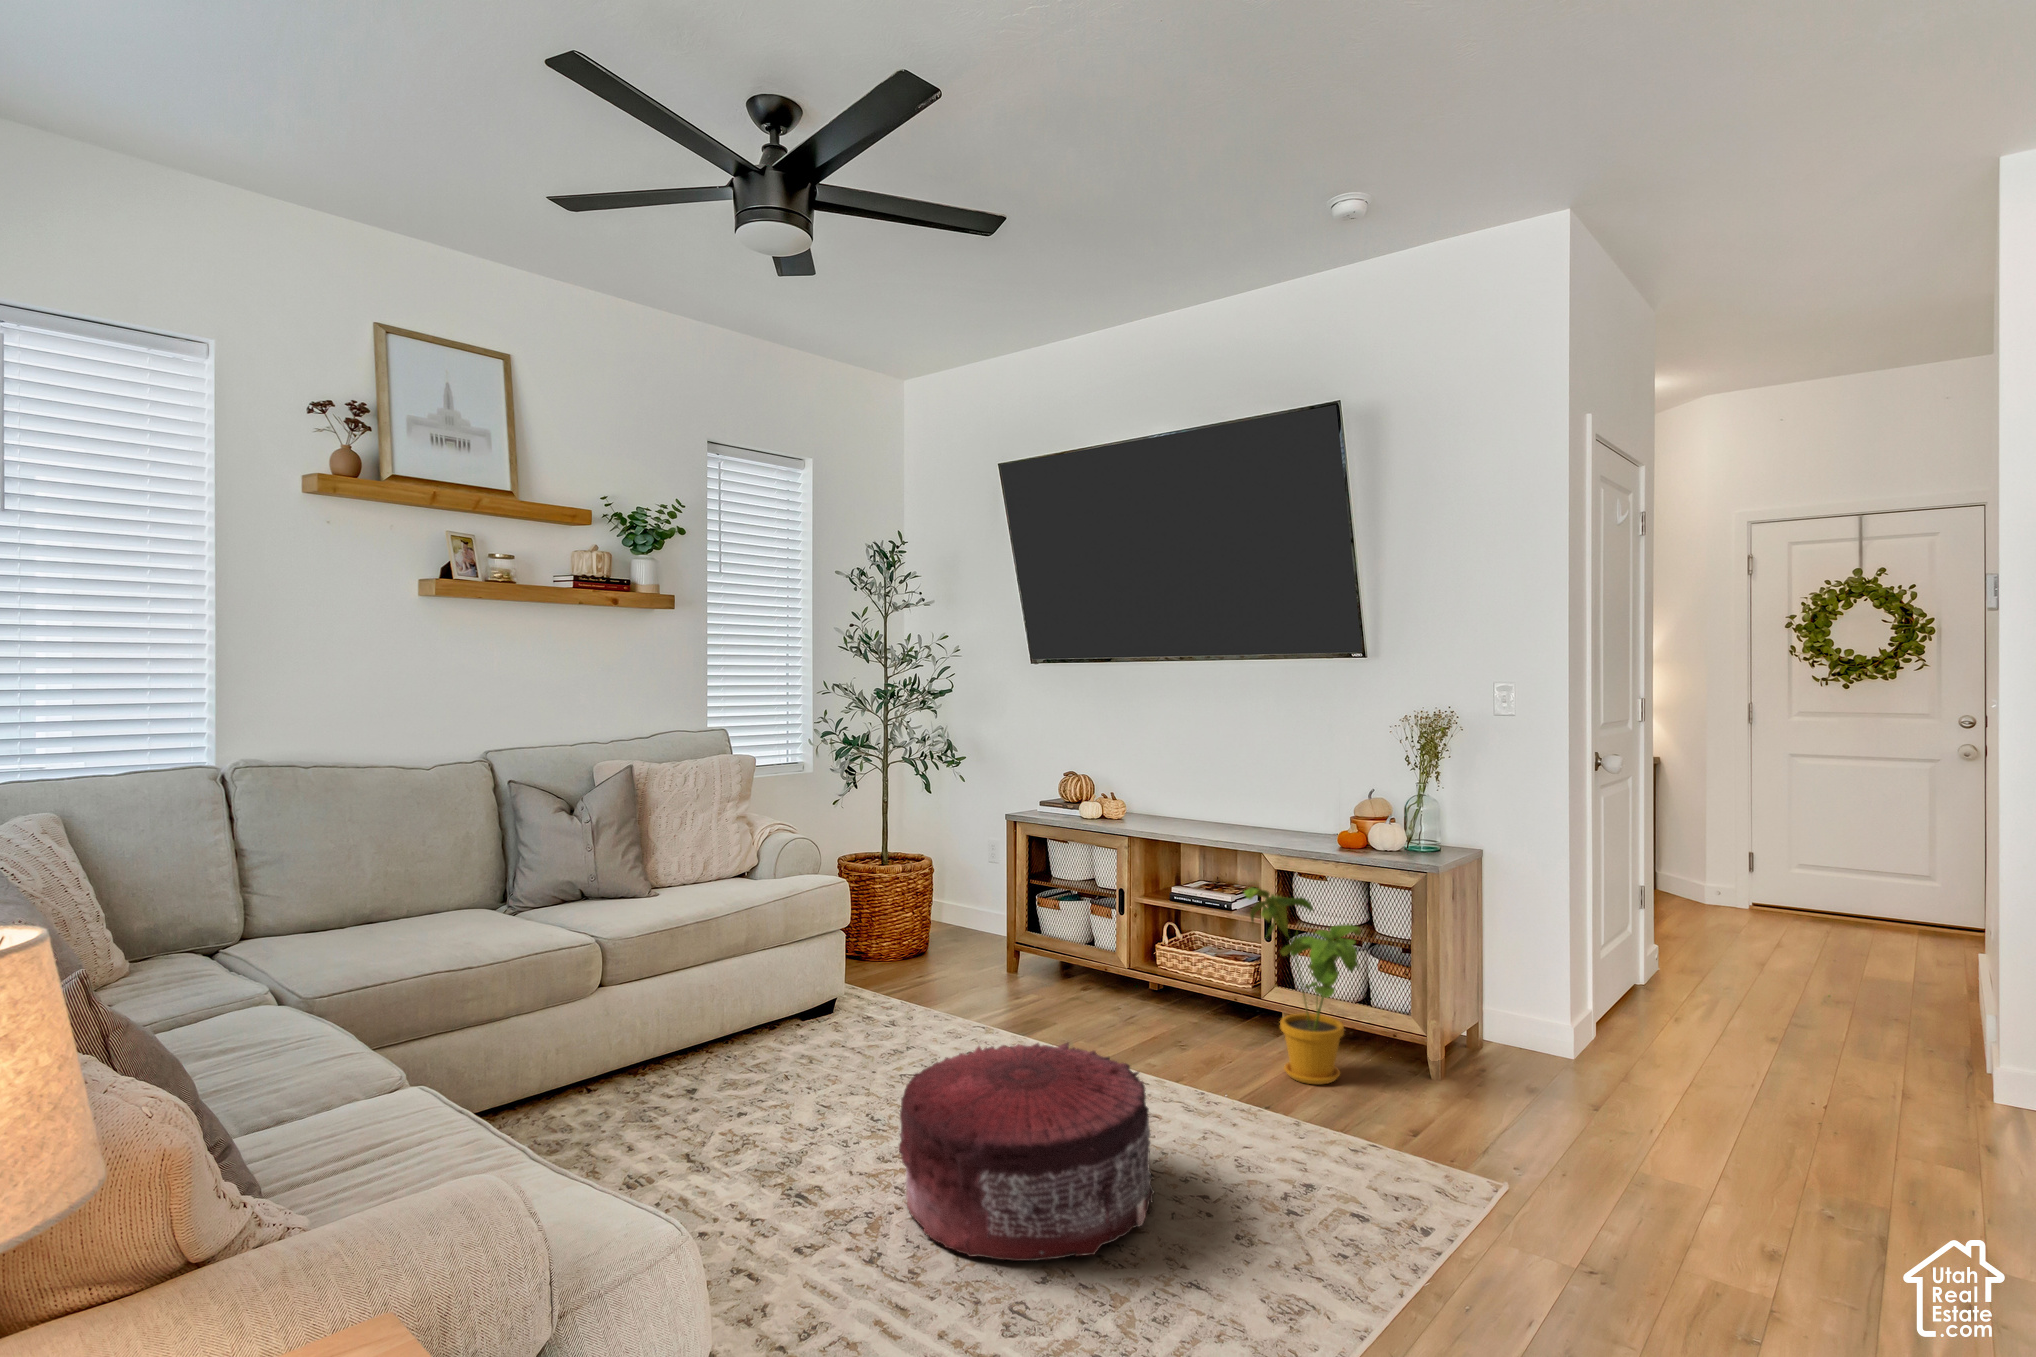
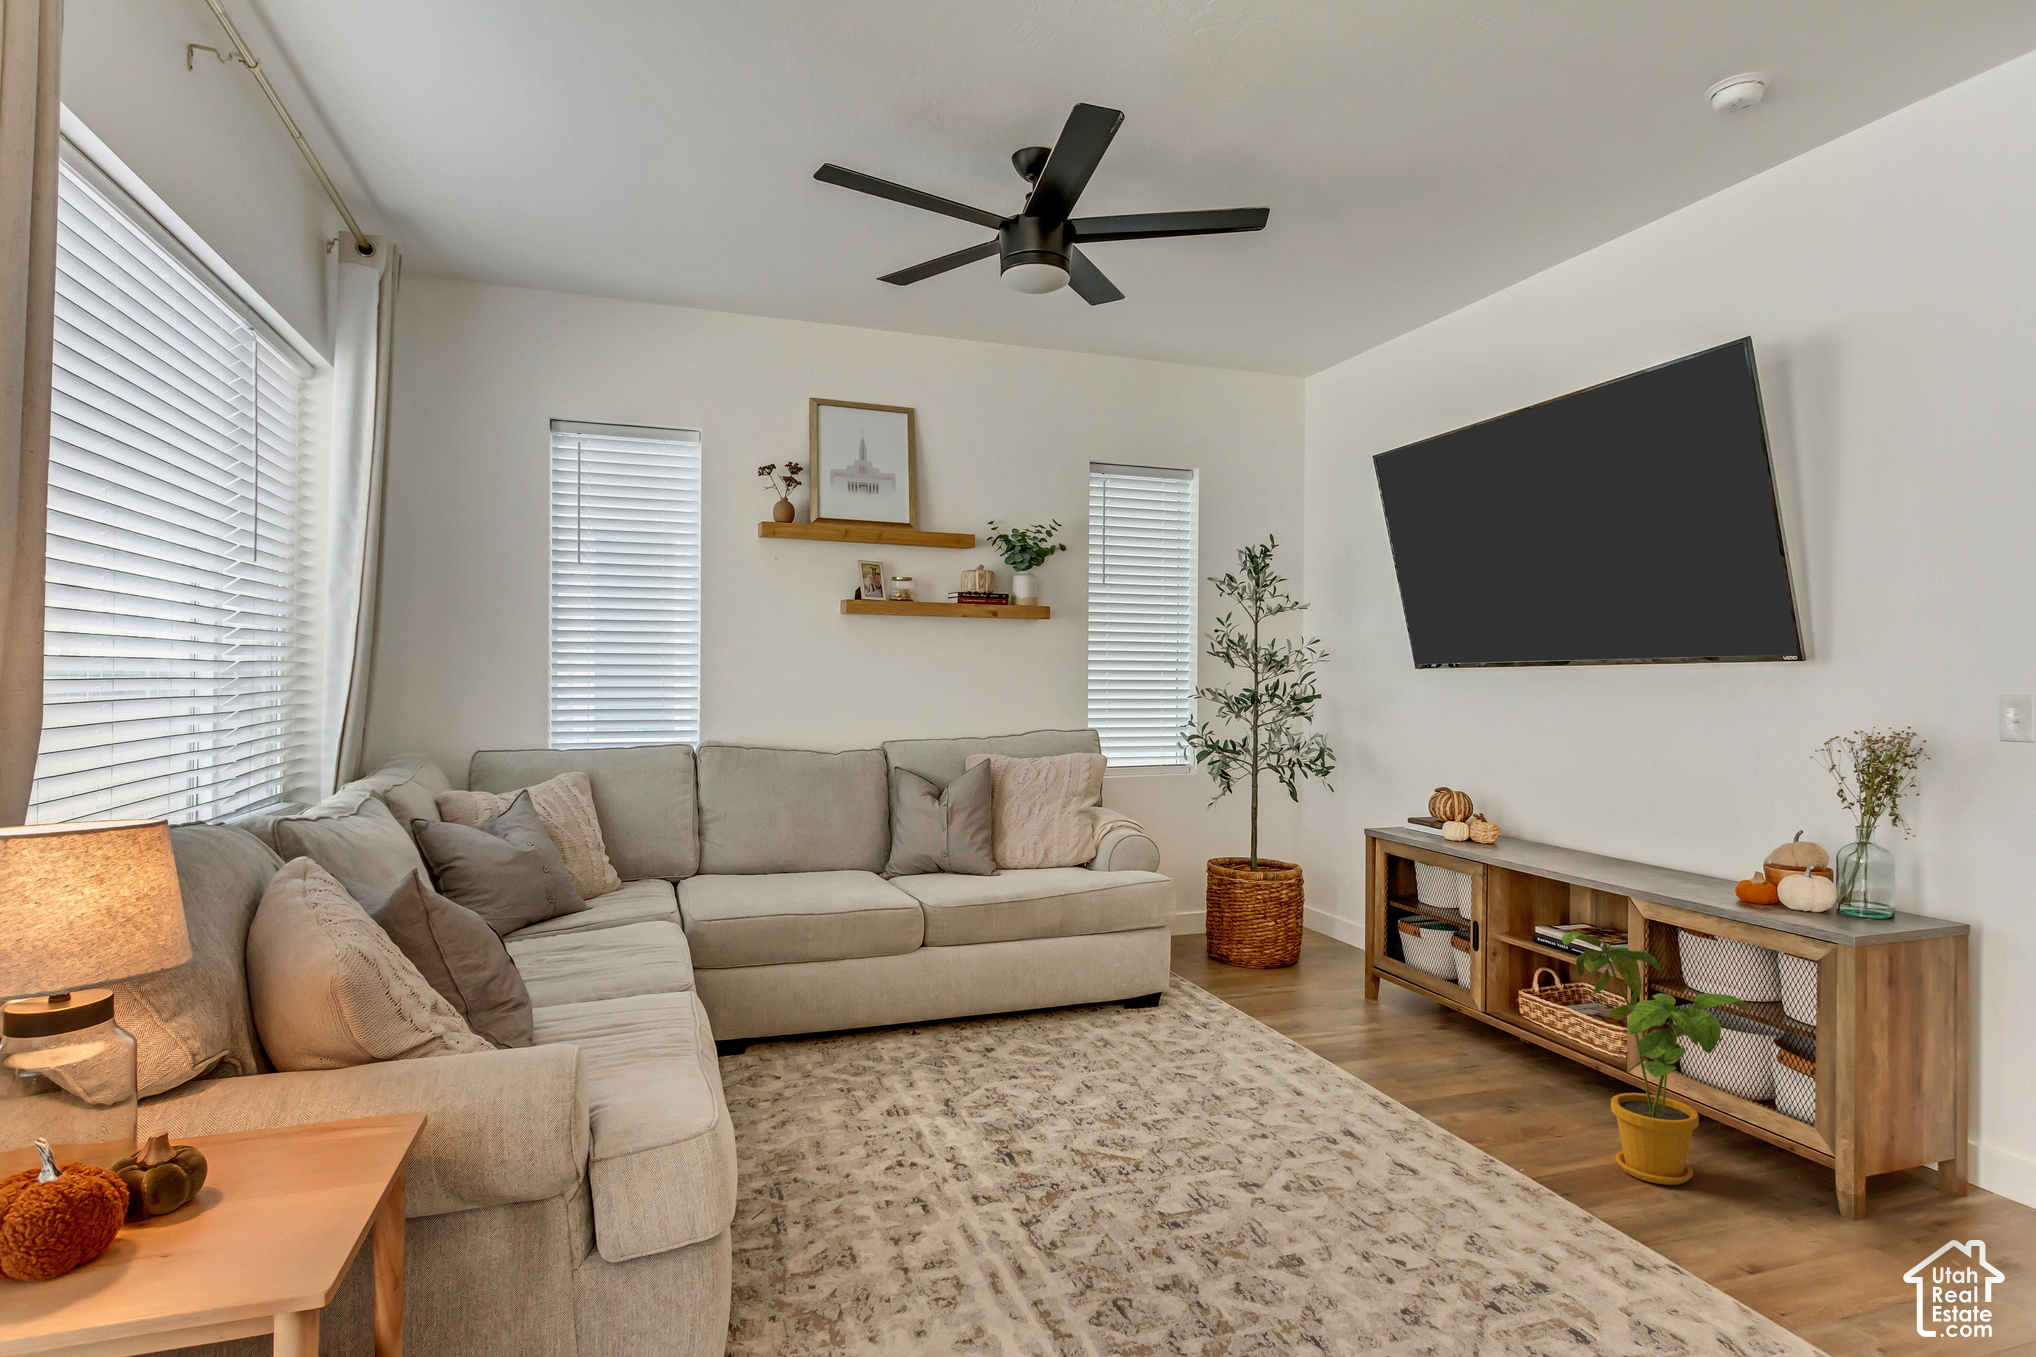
pouf: present [899,1043,1154,1261] -> none [1077,1050,1351,1278]

